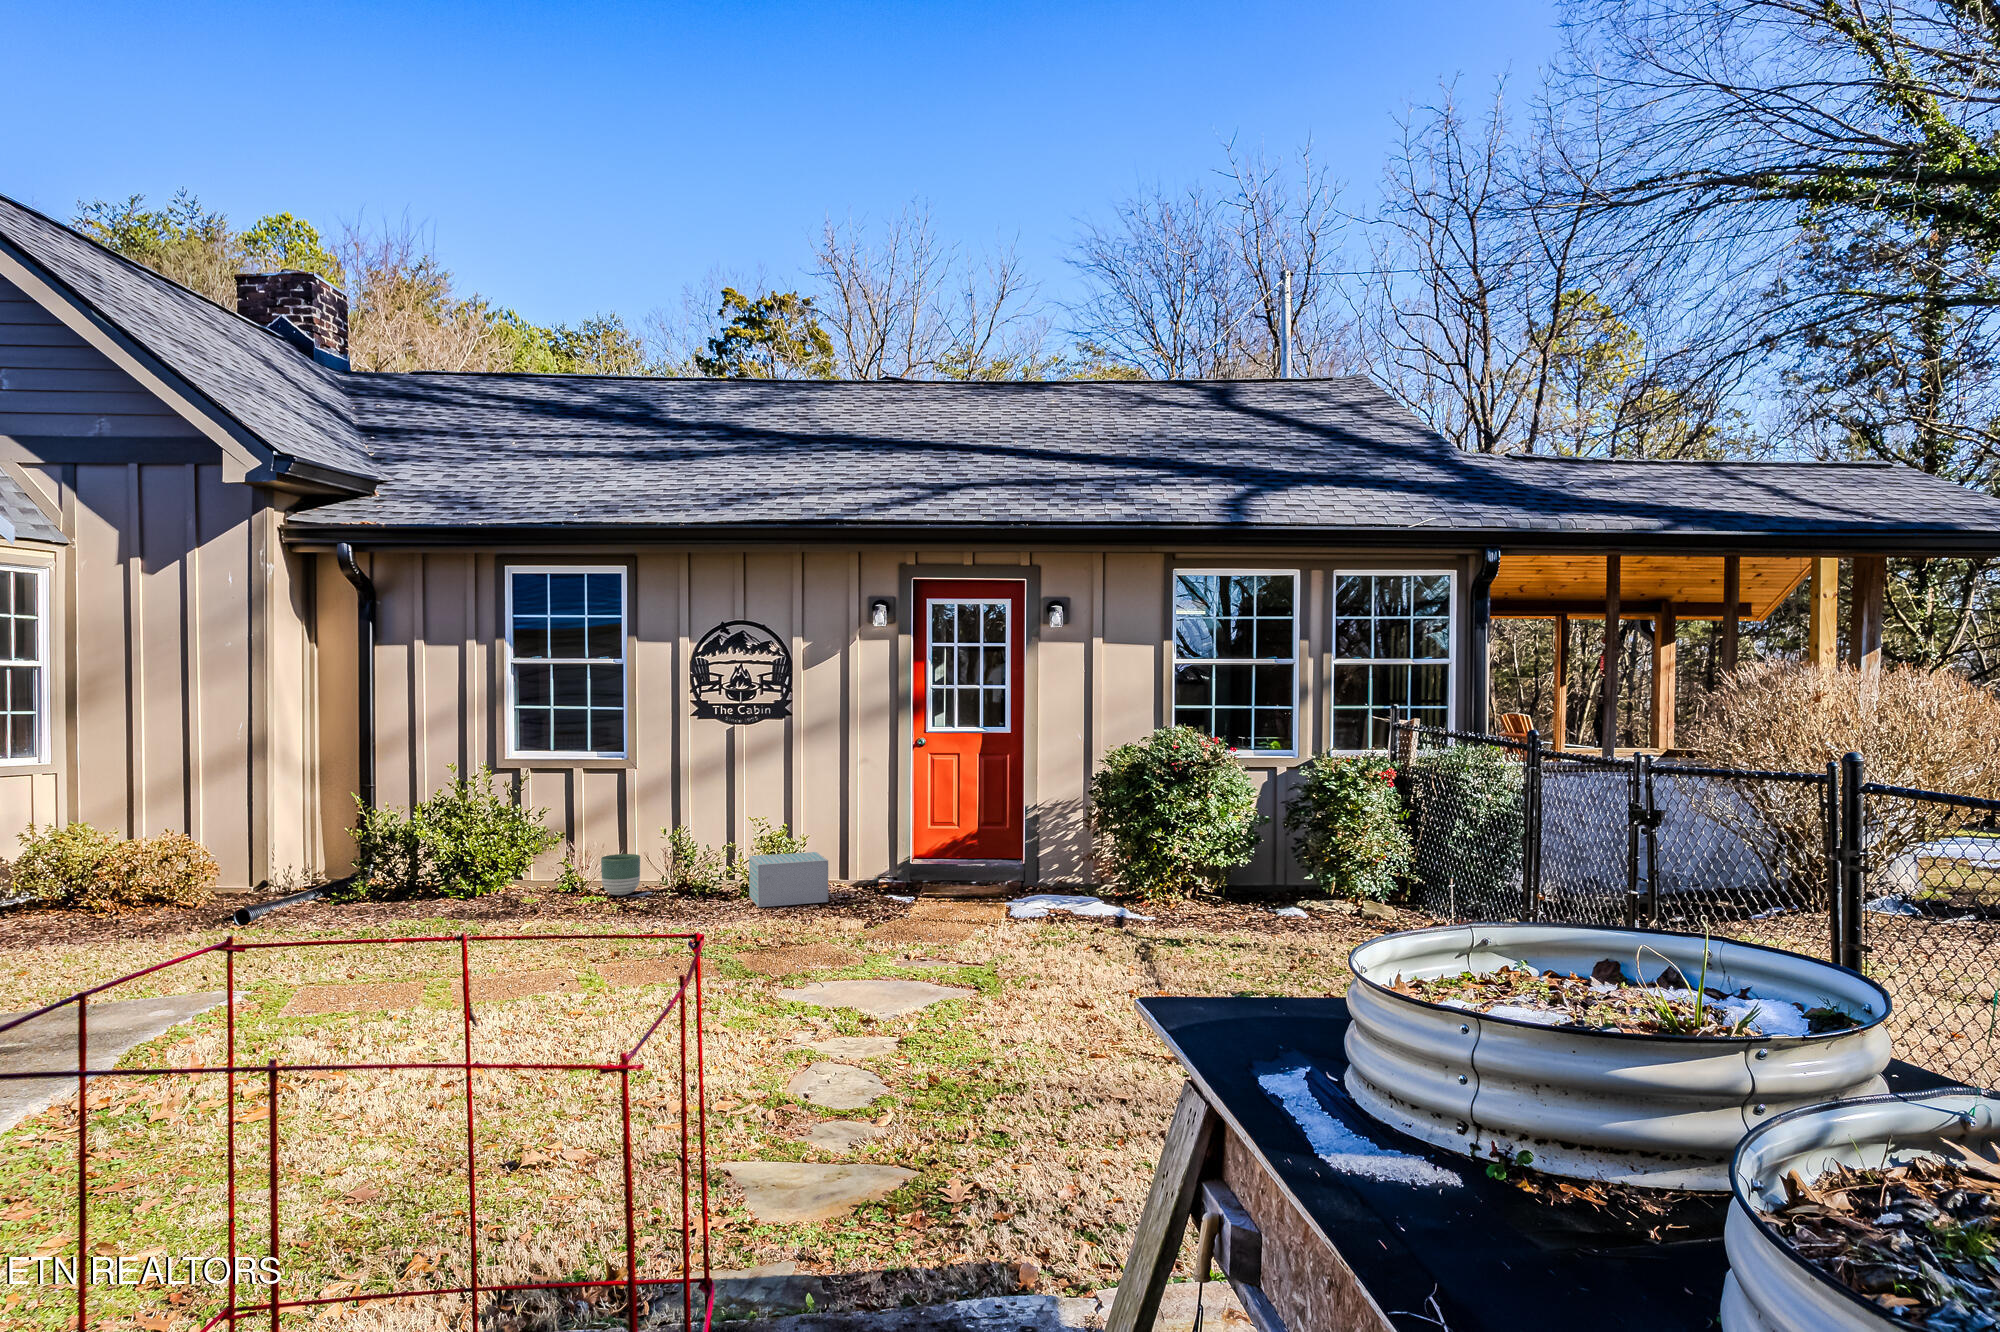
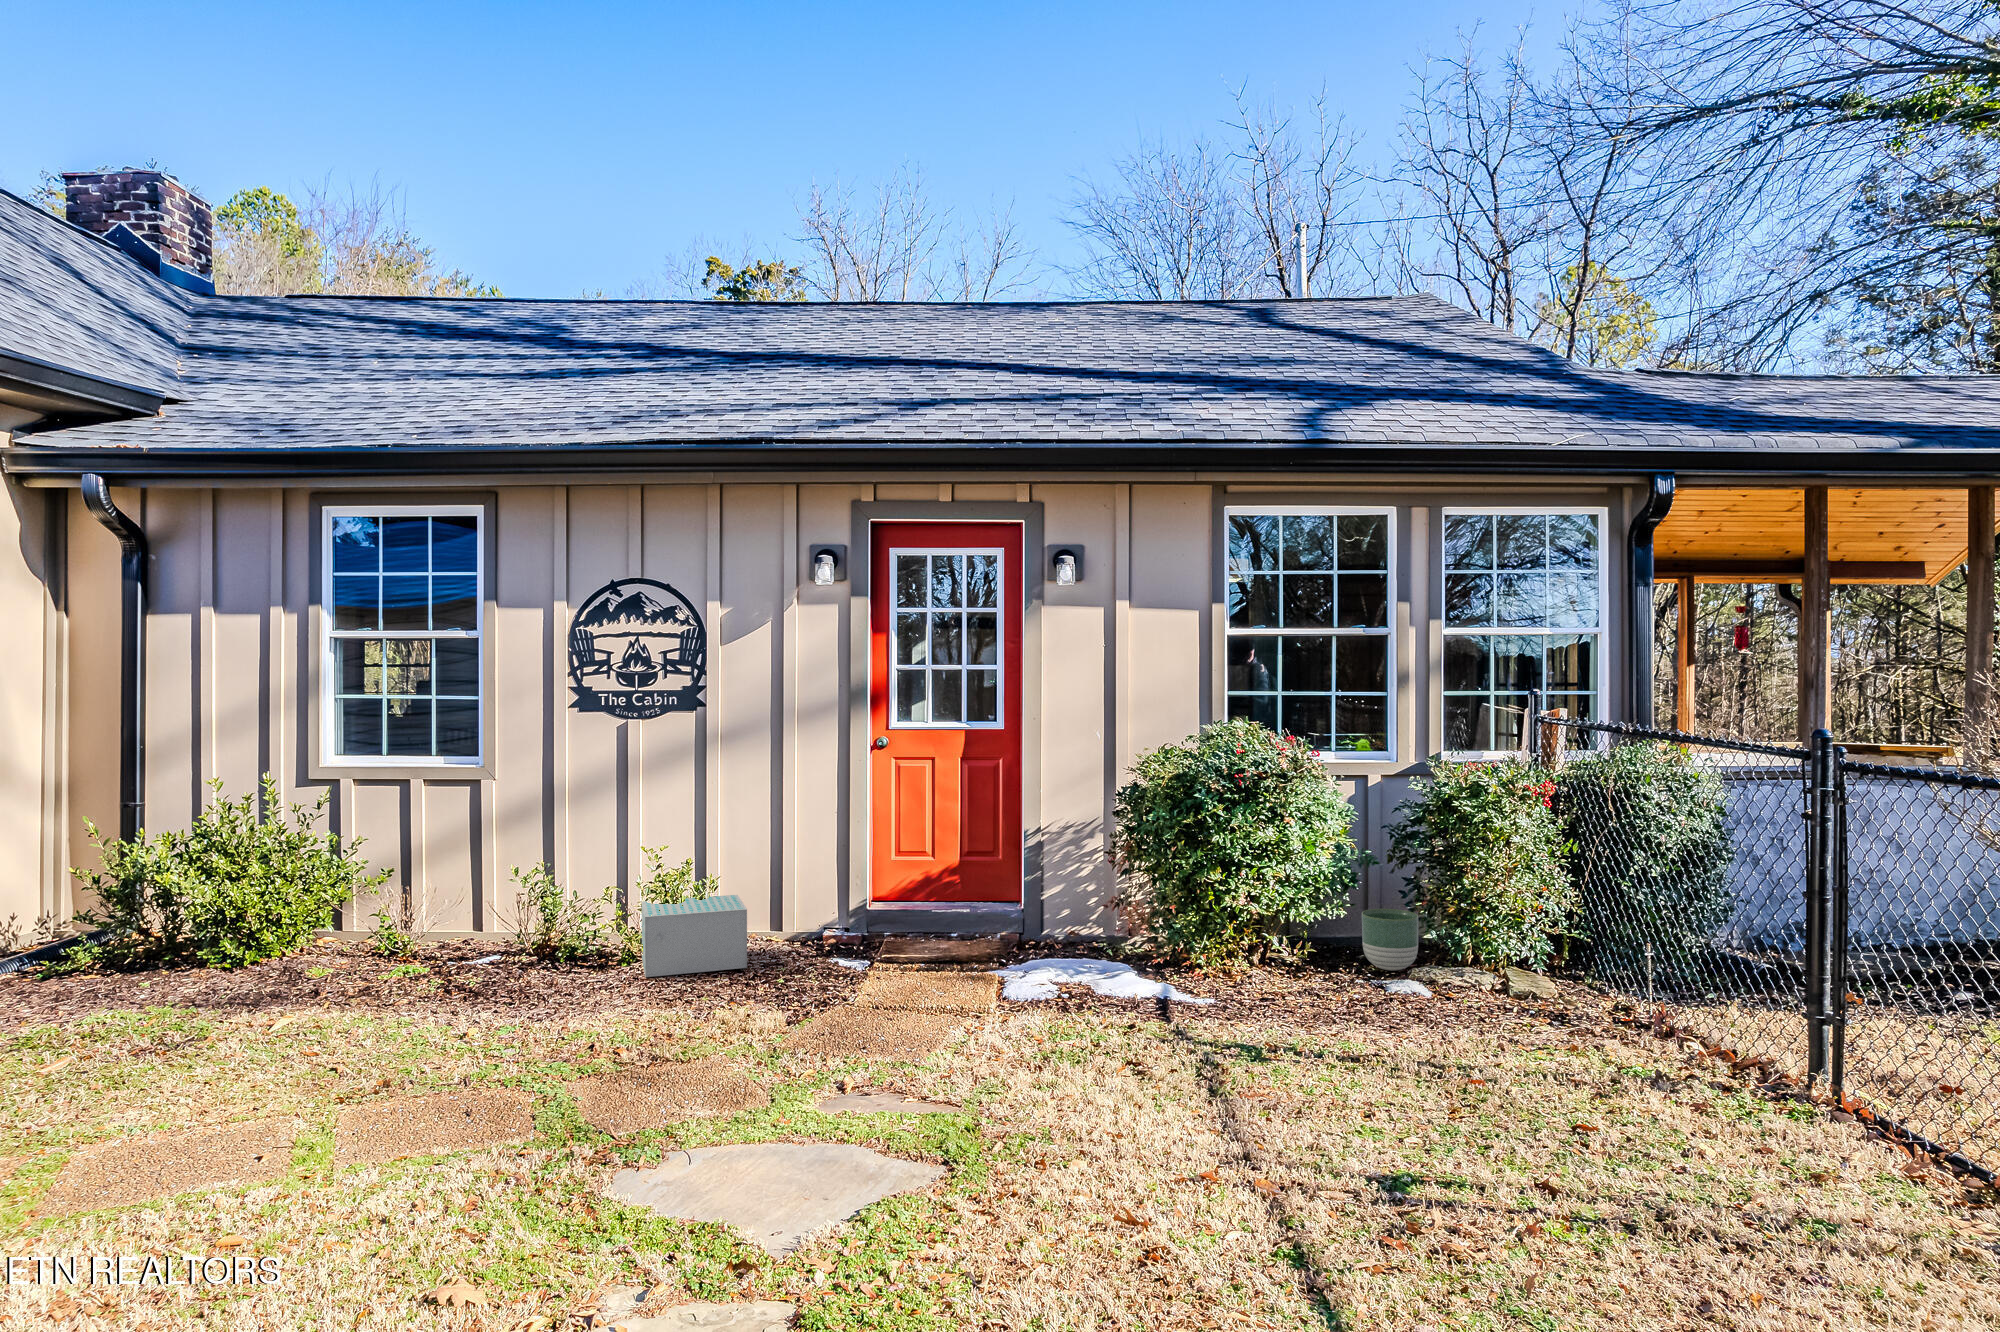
planter: present [601,854,640,895] -> present [1362,909,1418,970]

